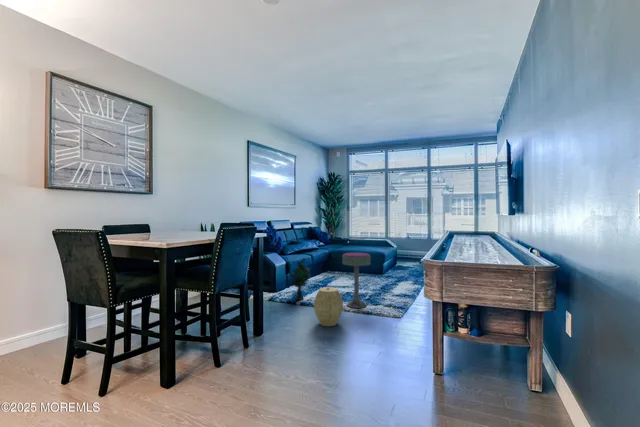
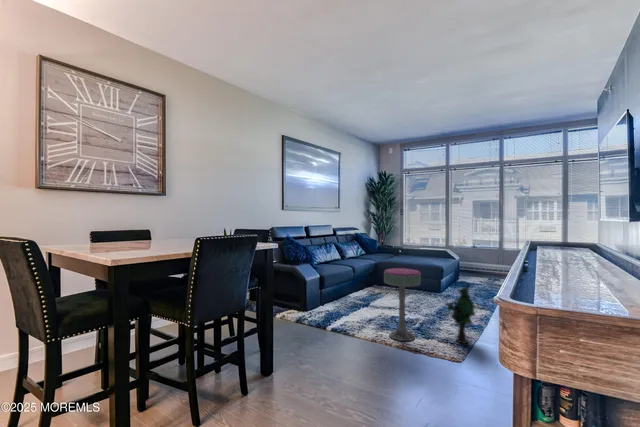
decorative plant: present [289,258,310,300] -> present [445,283,479,344]
woven basket: present [314,287,343,326] -> none [341,315,380,369]

